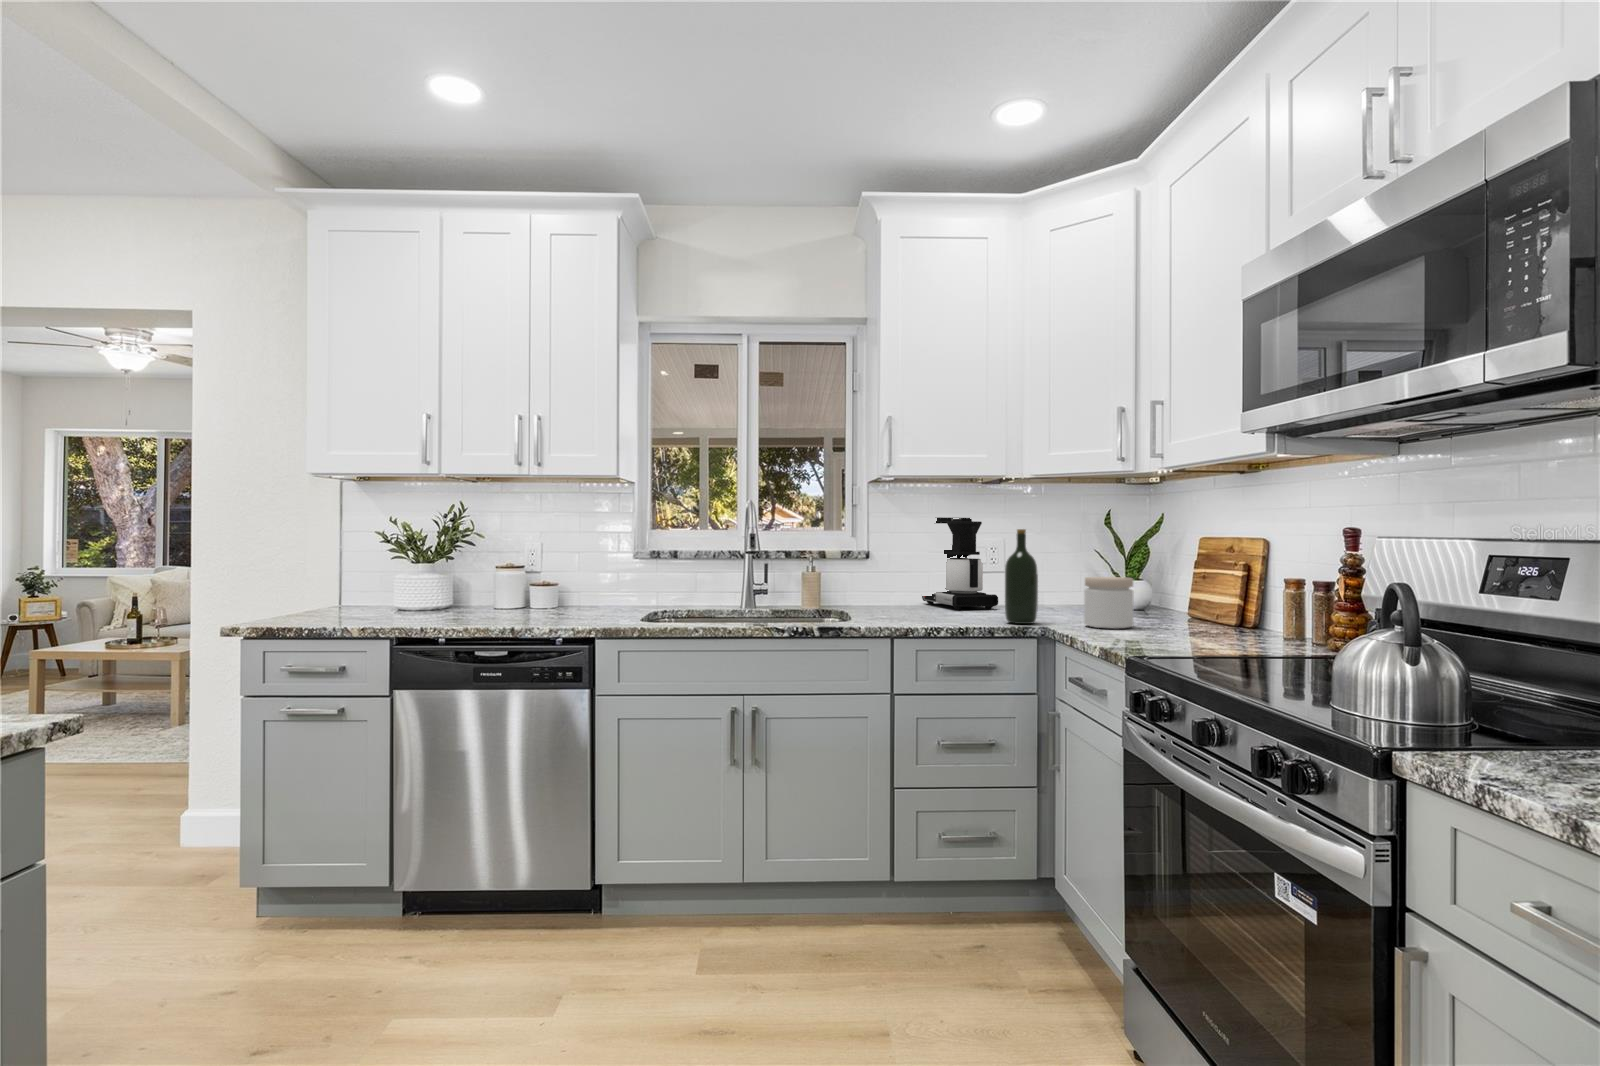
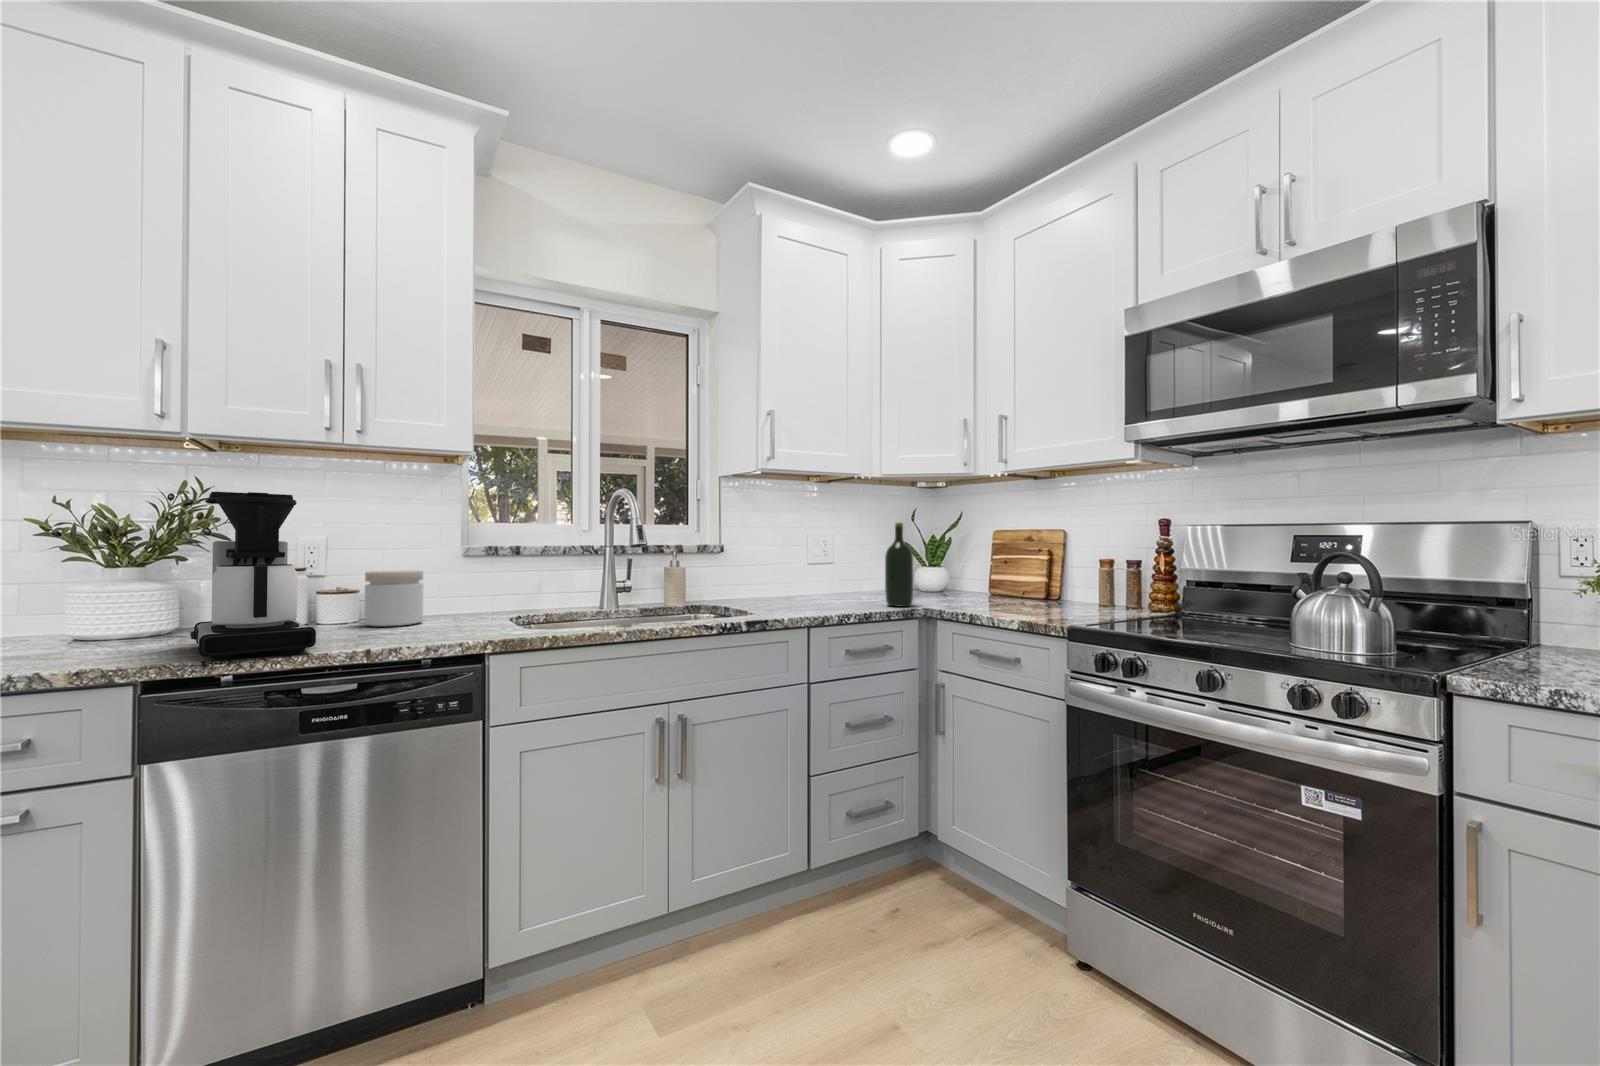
coffee maker: present [922,517,998,609] -> present [190,492,316,661]
jar: present [1084,577,1134,629] -> present [364,571,423,626]

